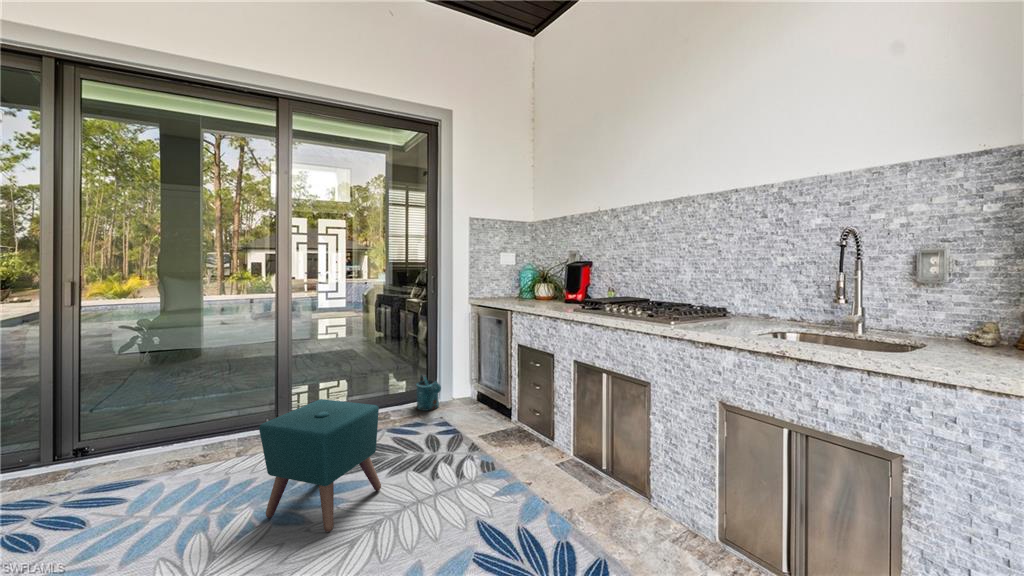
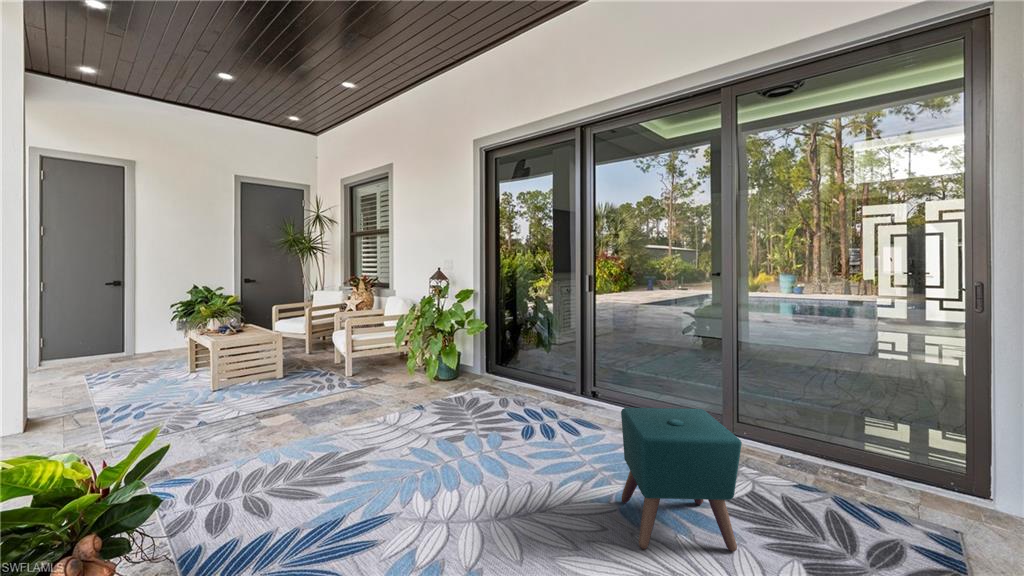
watering can: present [416,374,441,411] -> none [923,445,976,514]

